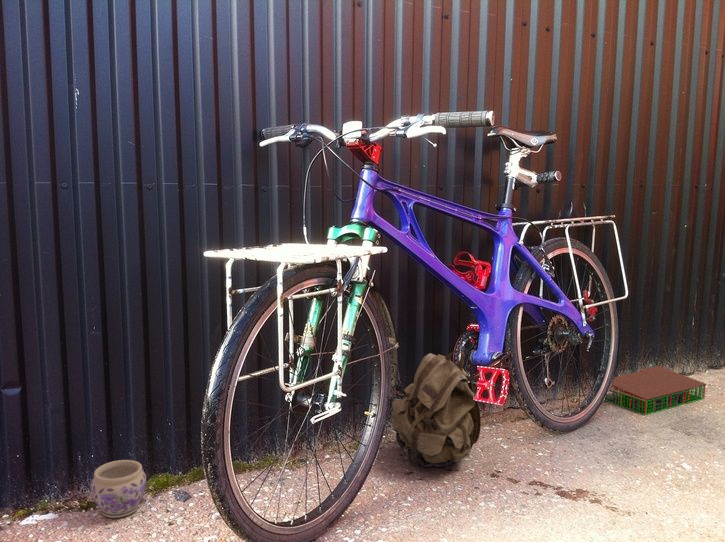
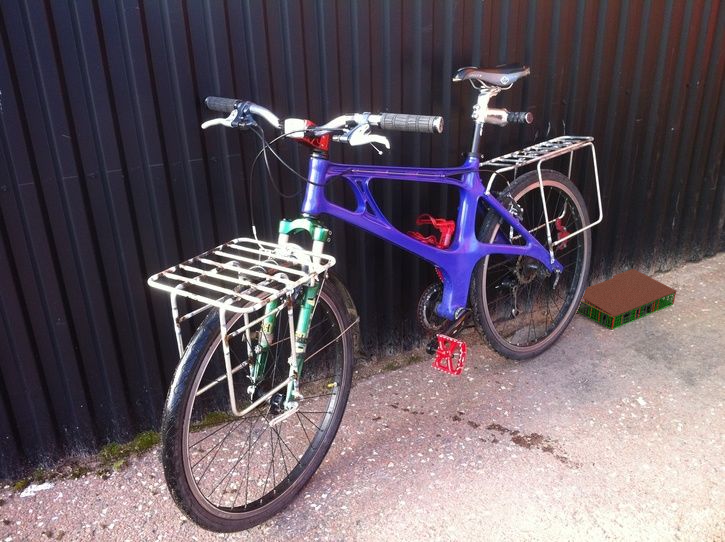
backpack: present [391,351,481,468] -> none [361,306,447,412]
planter: present [91,460,146,519] -> none [77,432,128,488]

